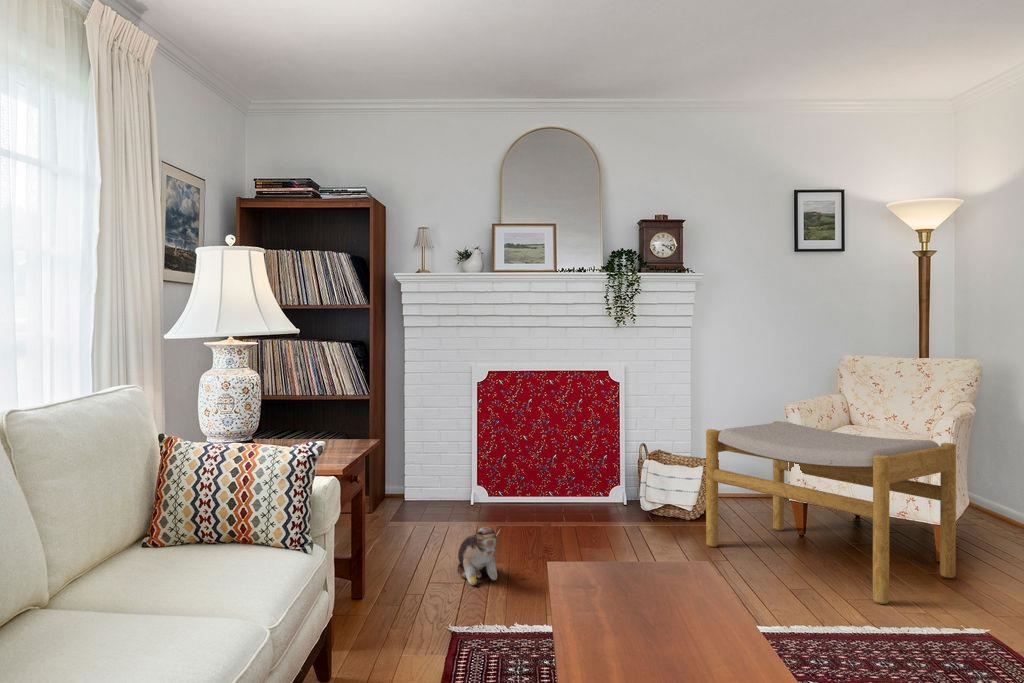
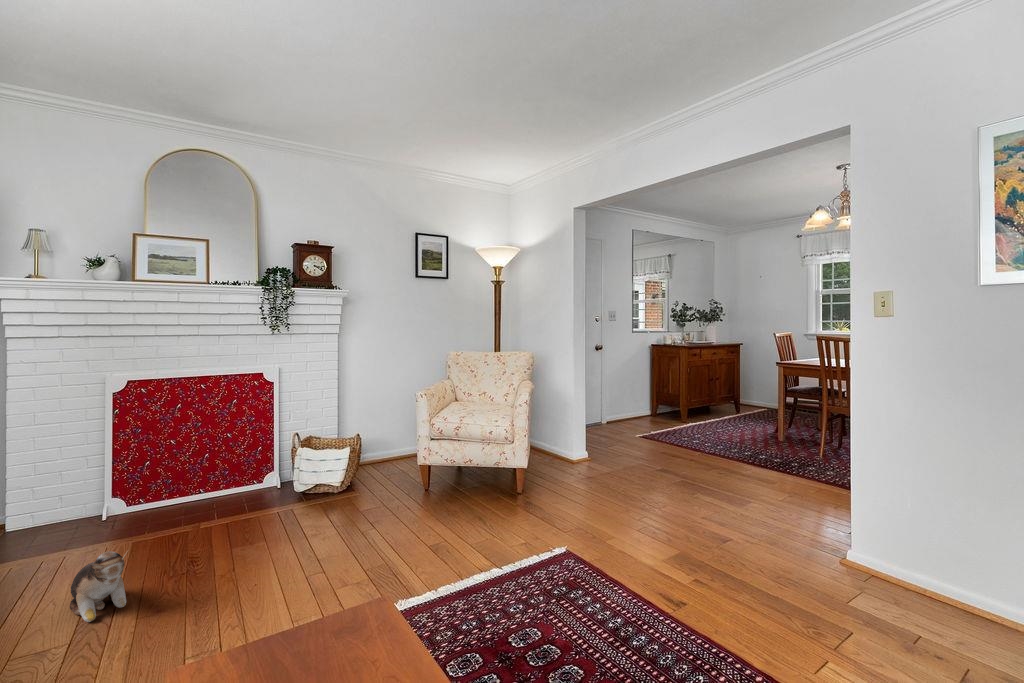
footstool: present [706,421,956,604] -> none [353,406,530,537]

